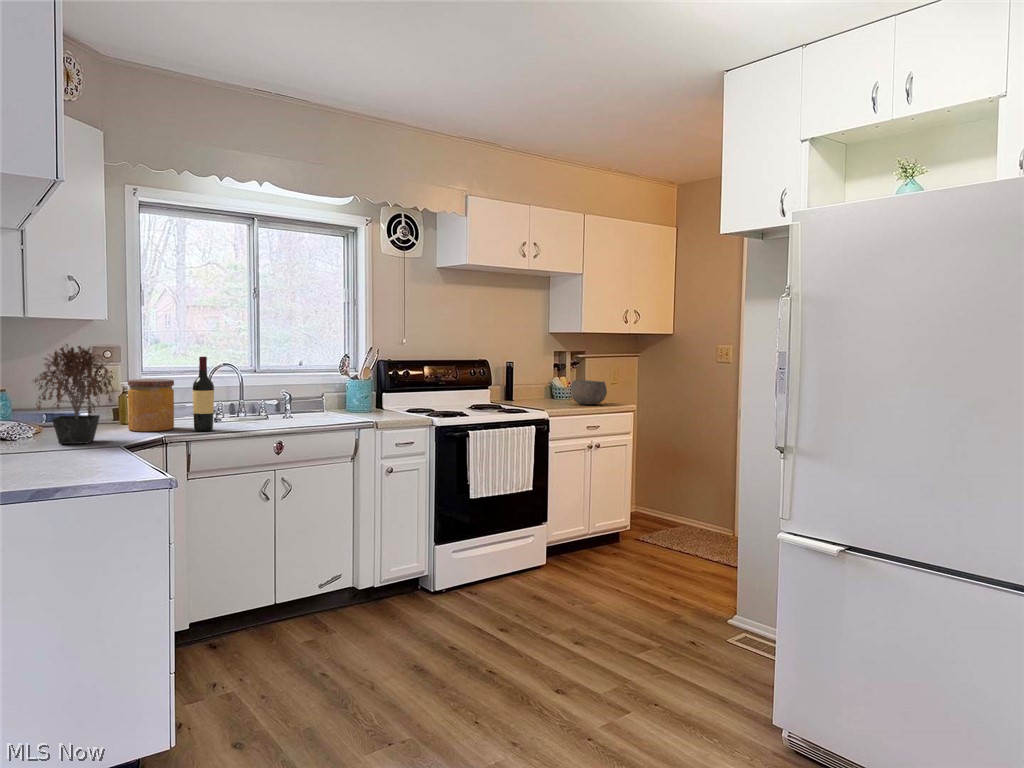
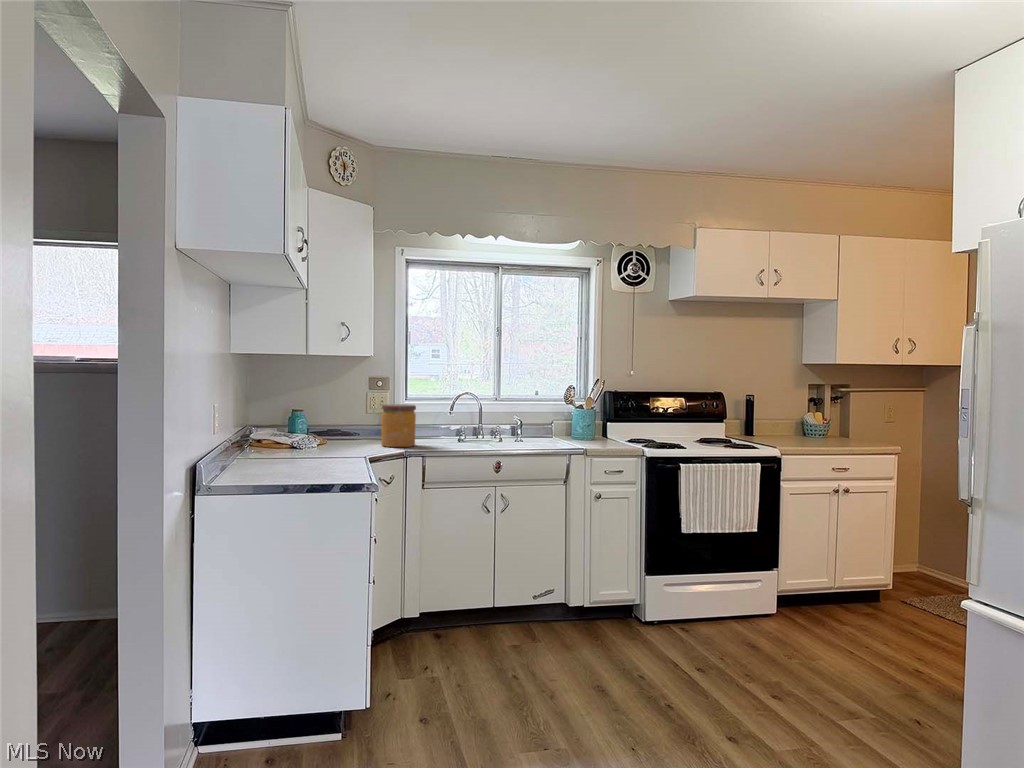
potted plant: present [34,344,114,444] -> none [306,374,368,453]
wine bottle: present [193,357,214,431] -> none [427,386,443,449]
bowl: present [571,380,607,405] -> none [820,417,864,444]

